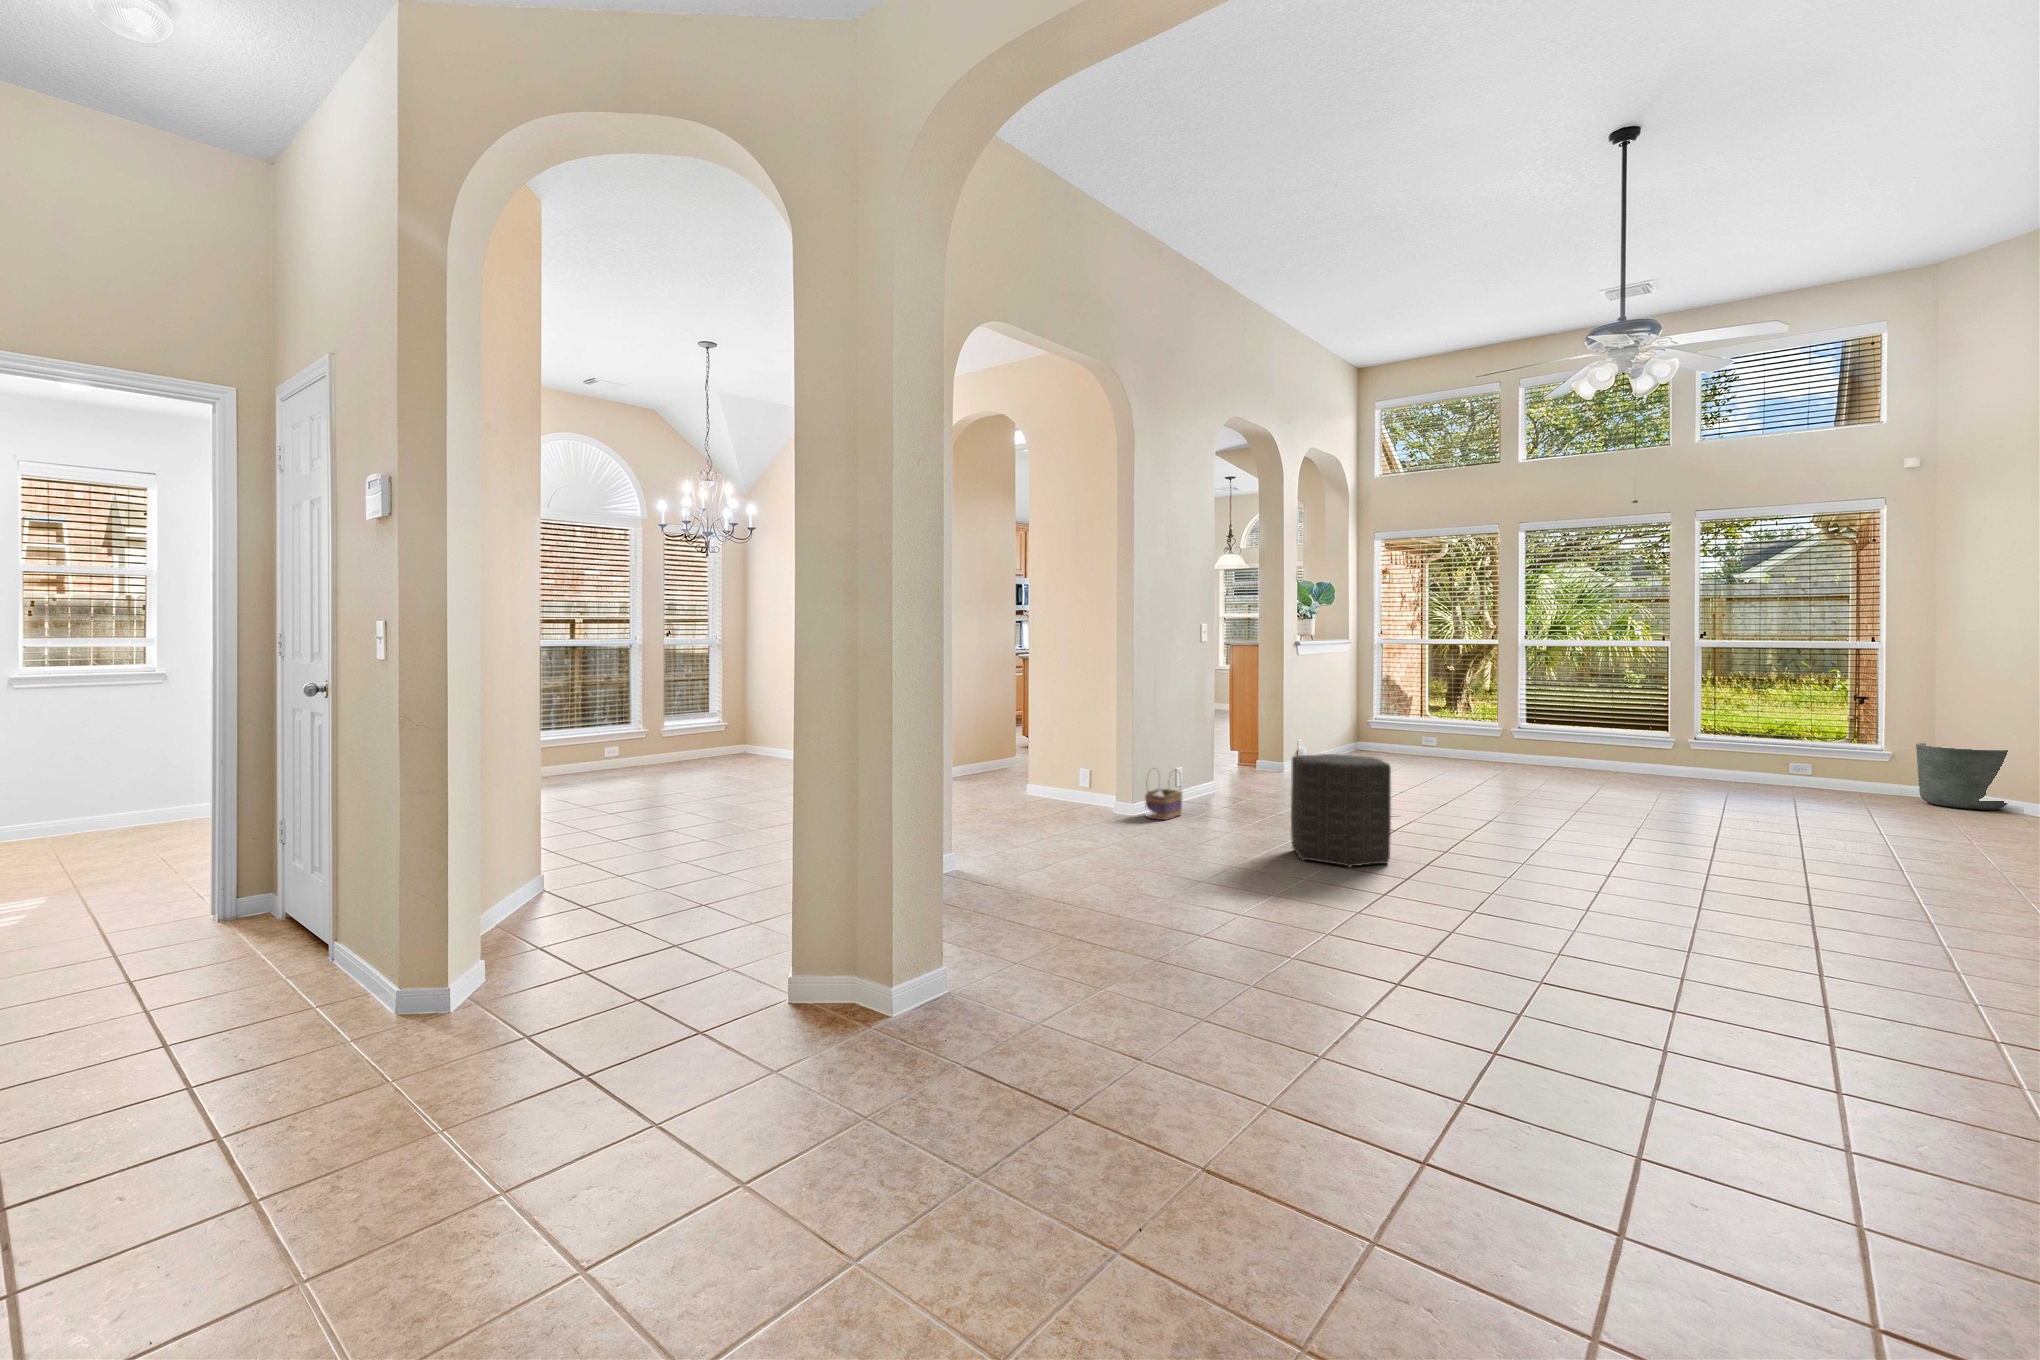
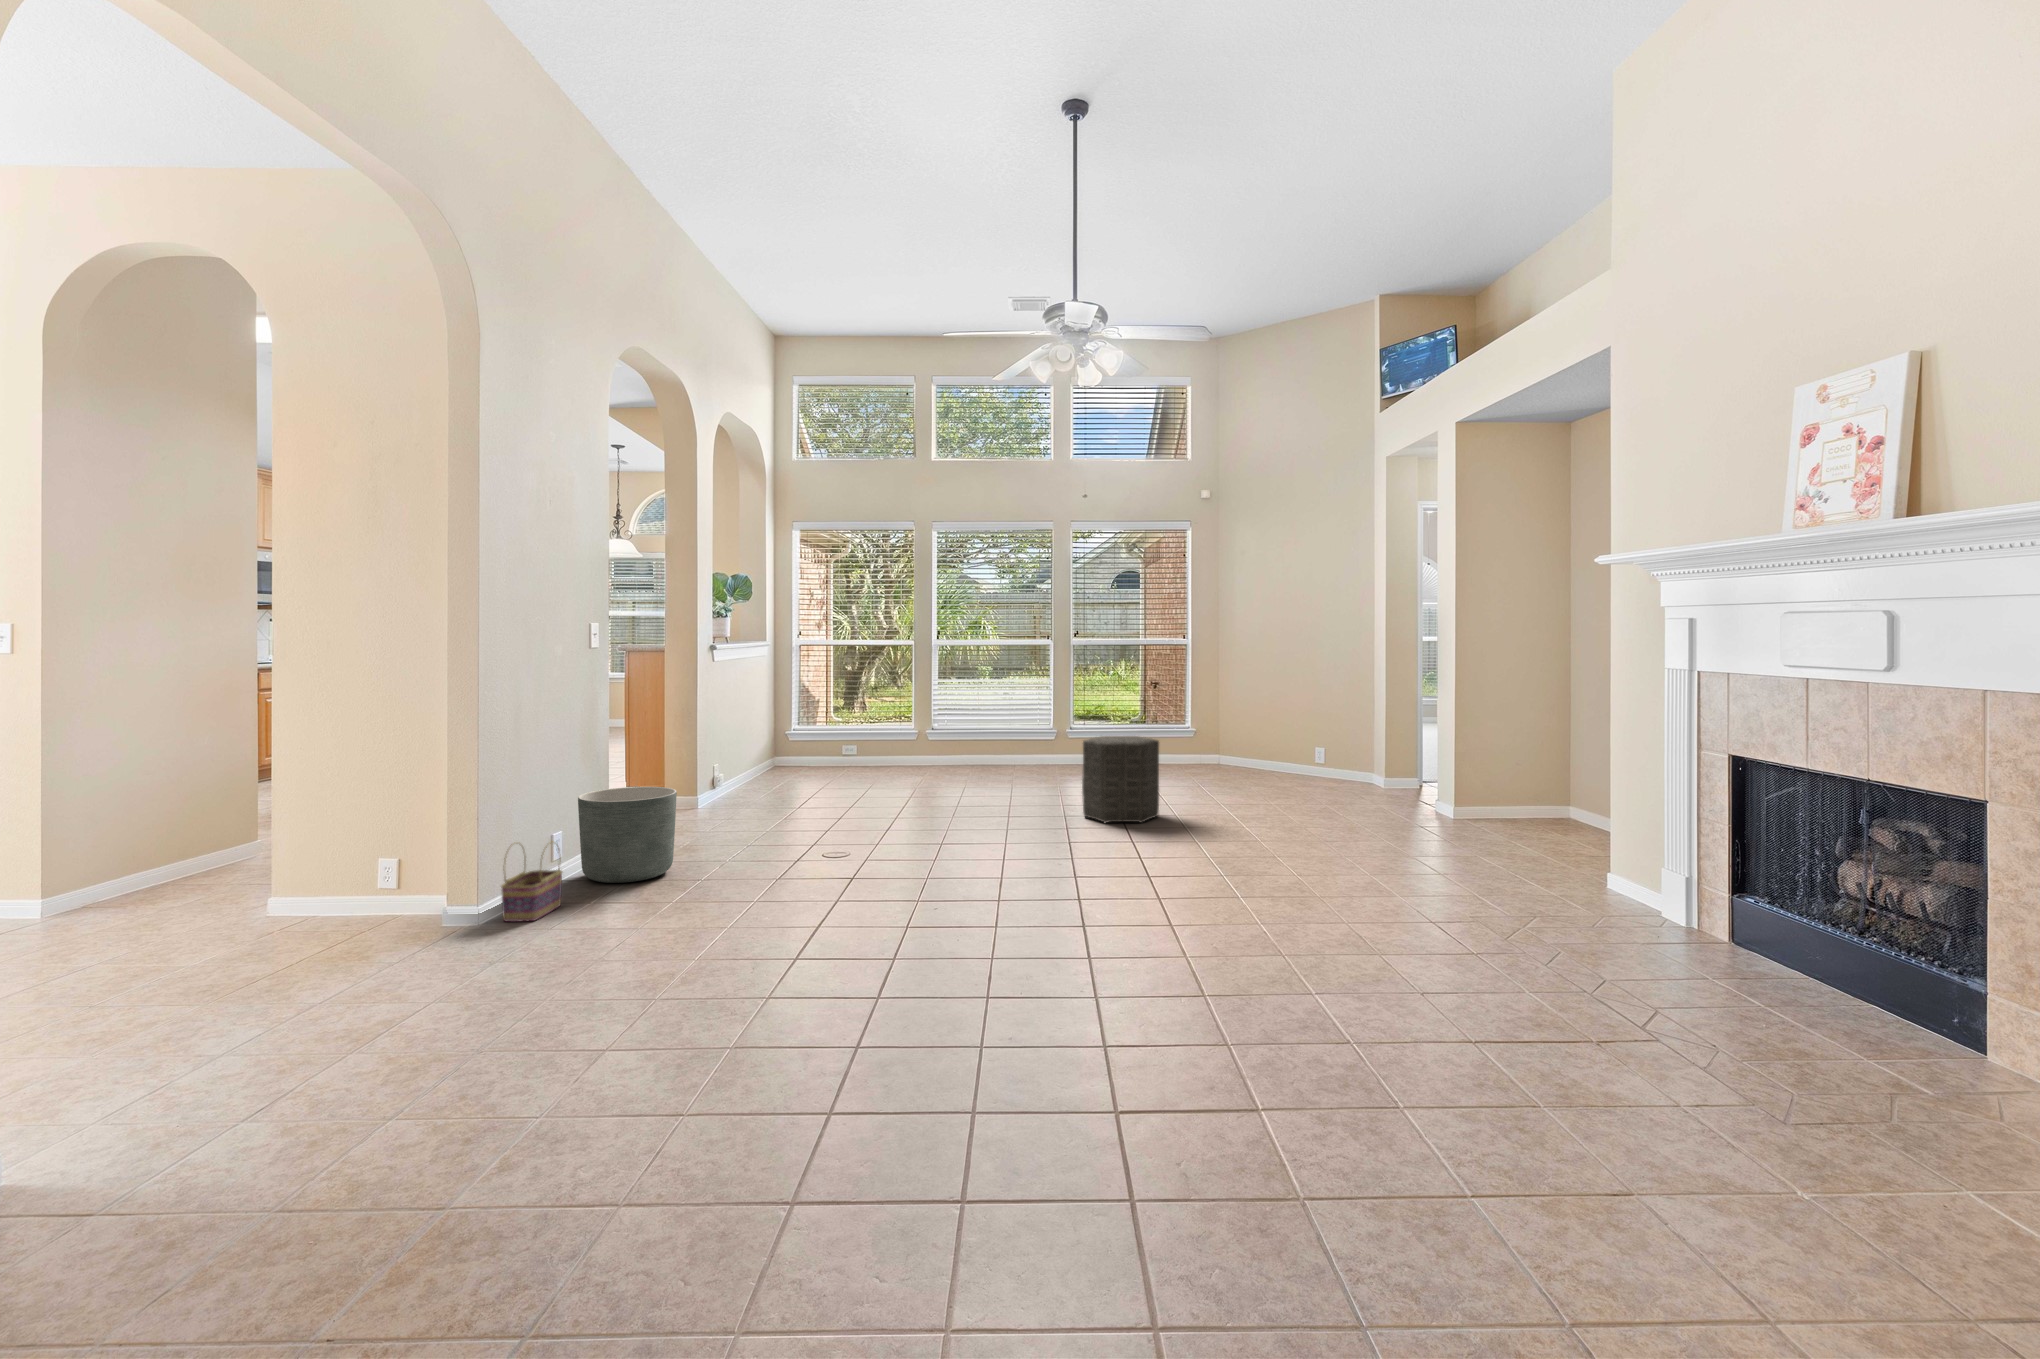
planter: present [1916,743,2008,810] -> present [578,787,677,883]
ottoman: present [1291,754,1391,867] -> present [1082,736,1159,823]

